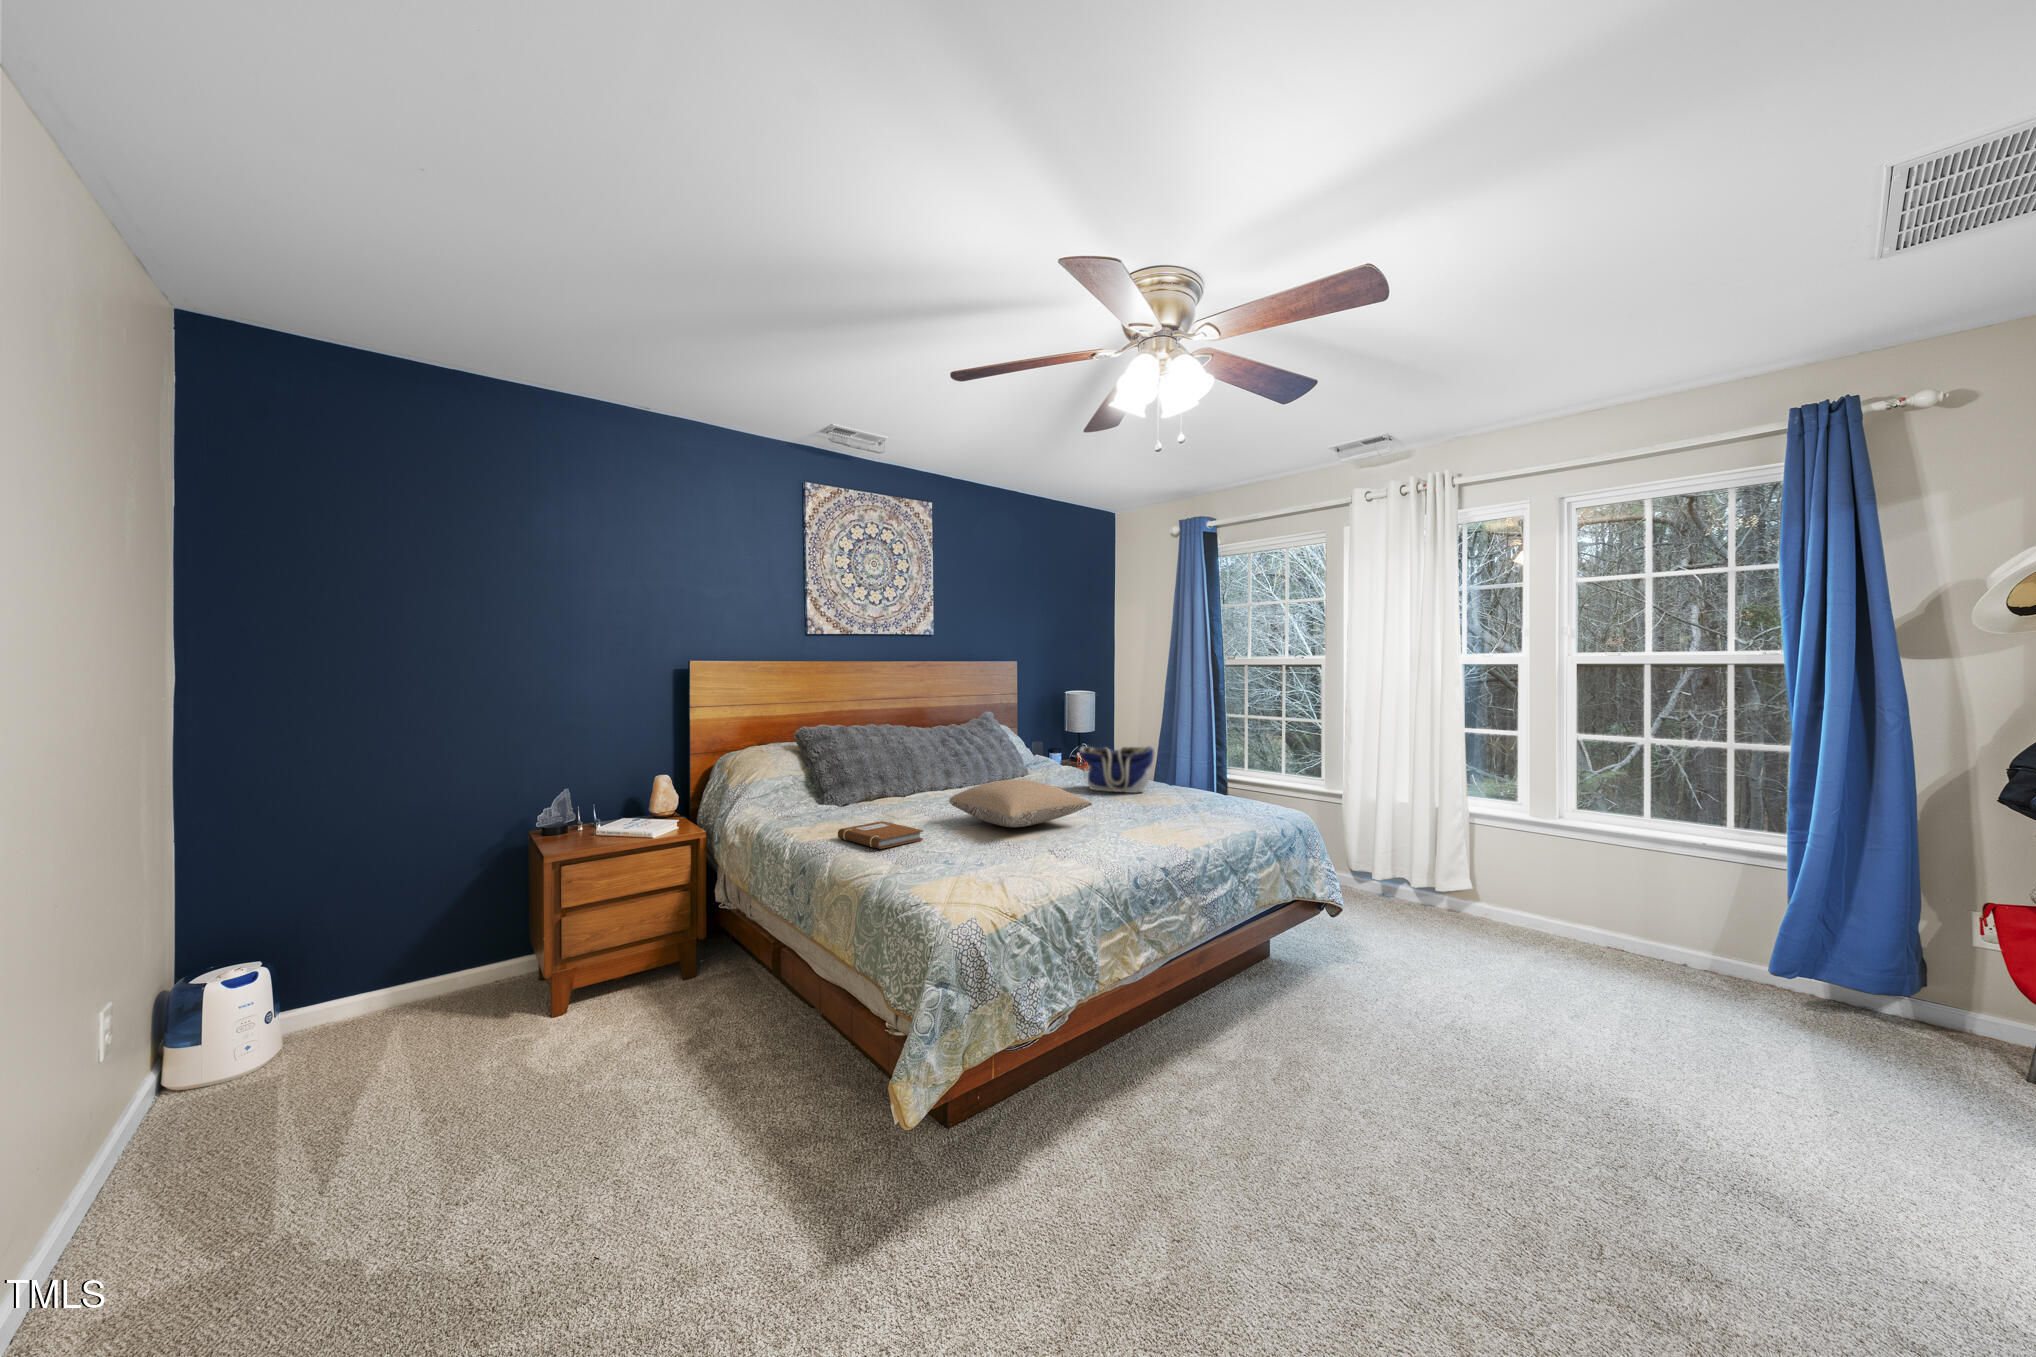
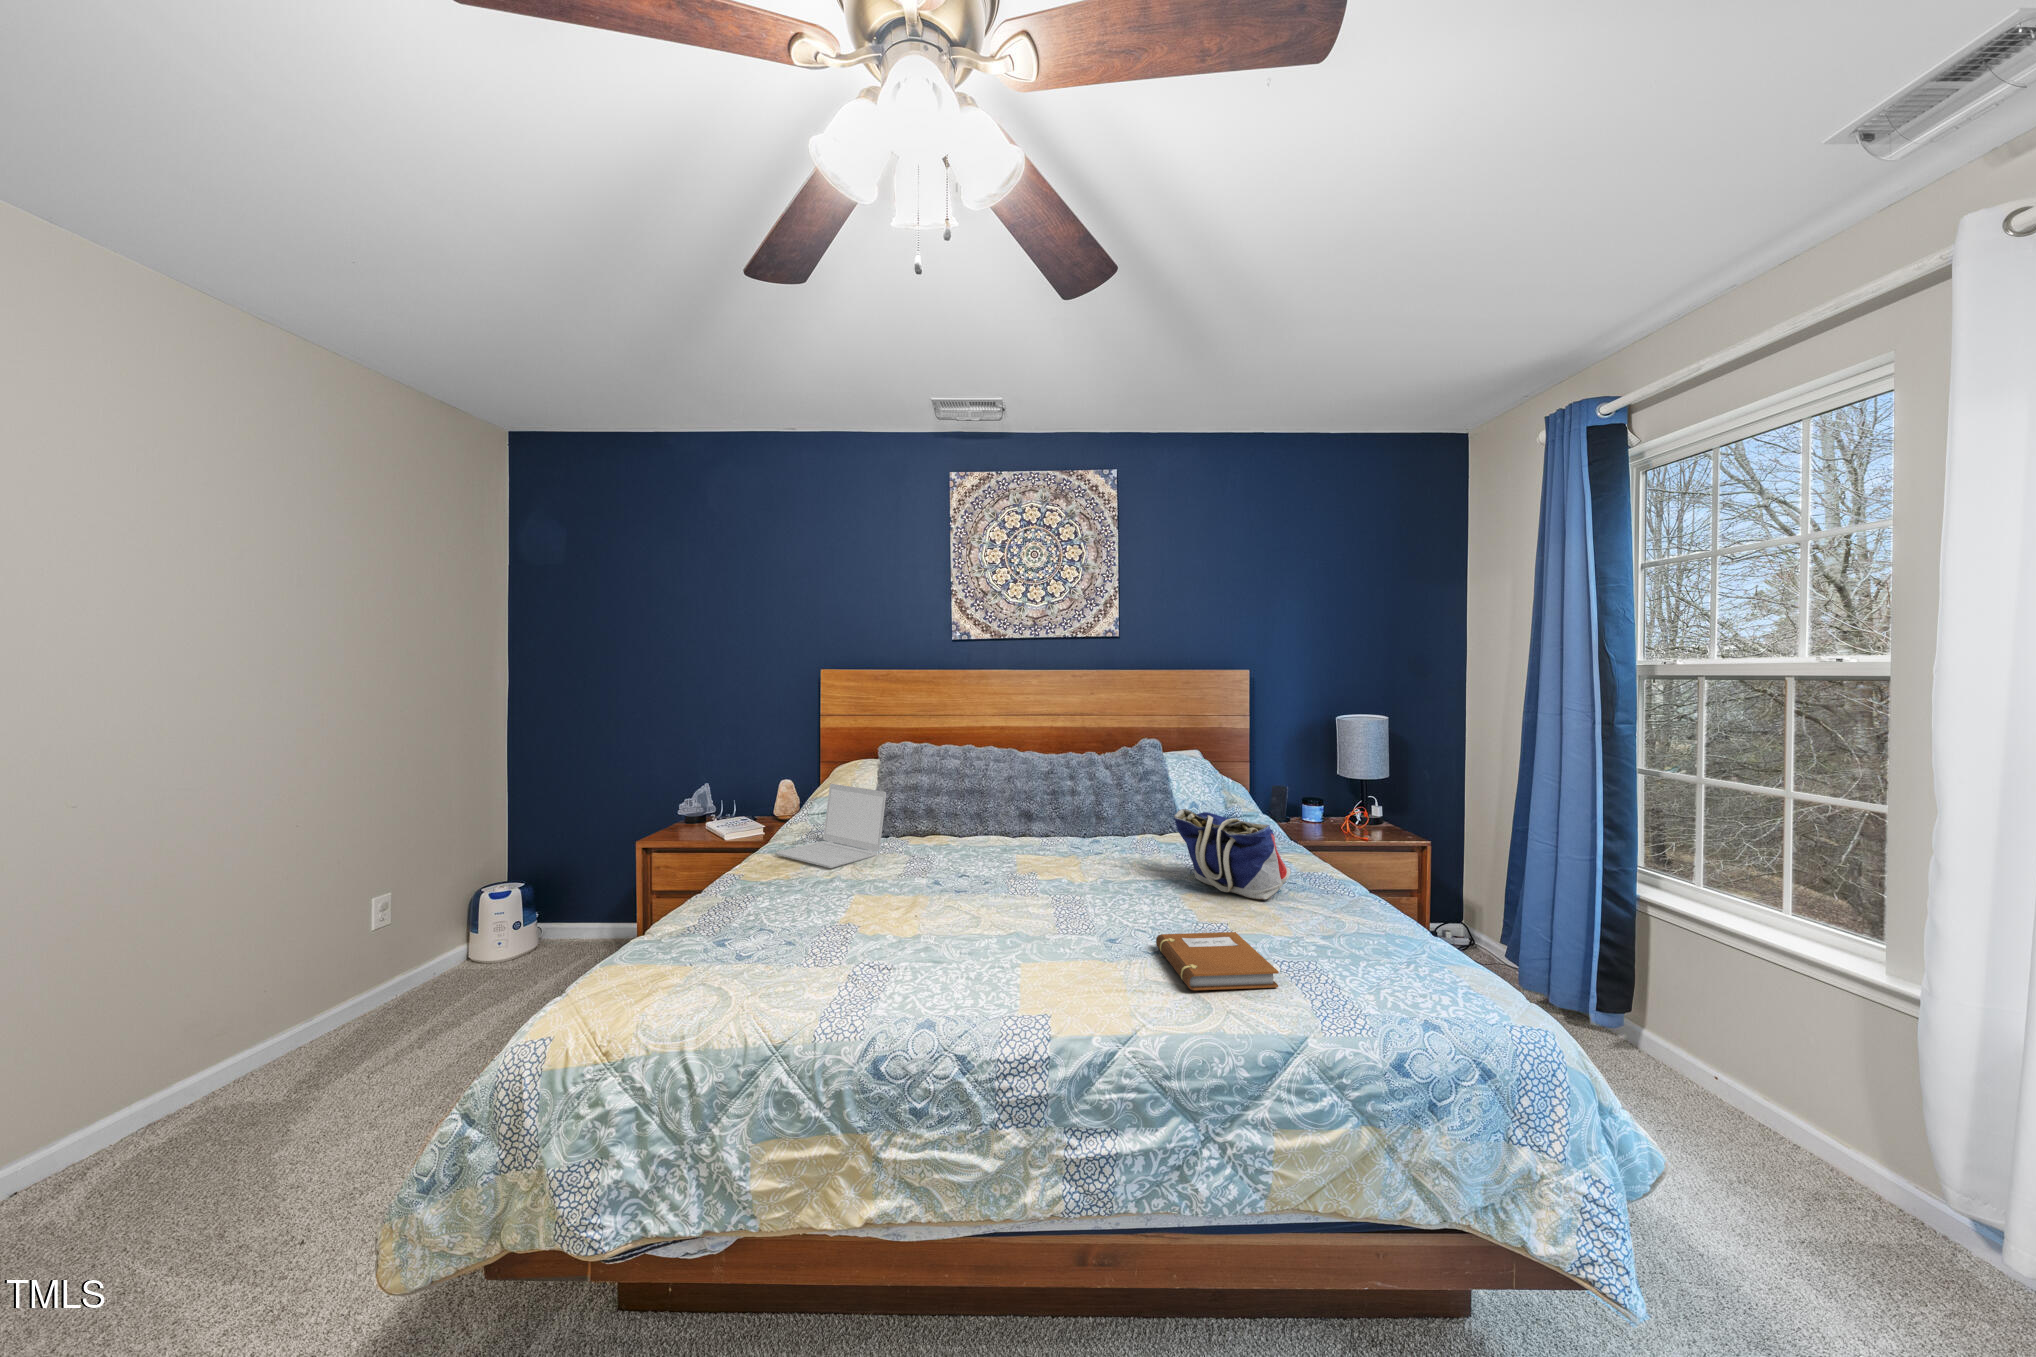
laptop: none [783,758,867,823] -> present [776,784,886,868]
pillow: present [949,779,1092,827] -> none [871,847,1038,920]
notebook: present [838,821,923,849] -> present [1156,932,1279,990]

